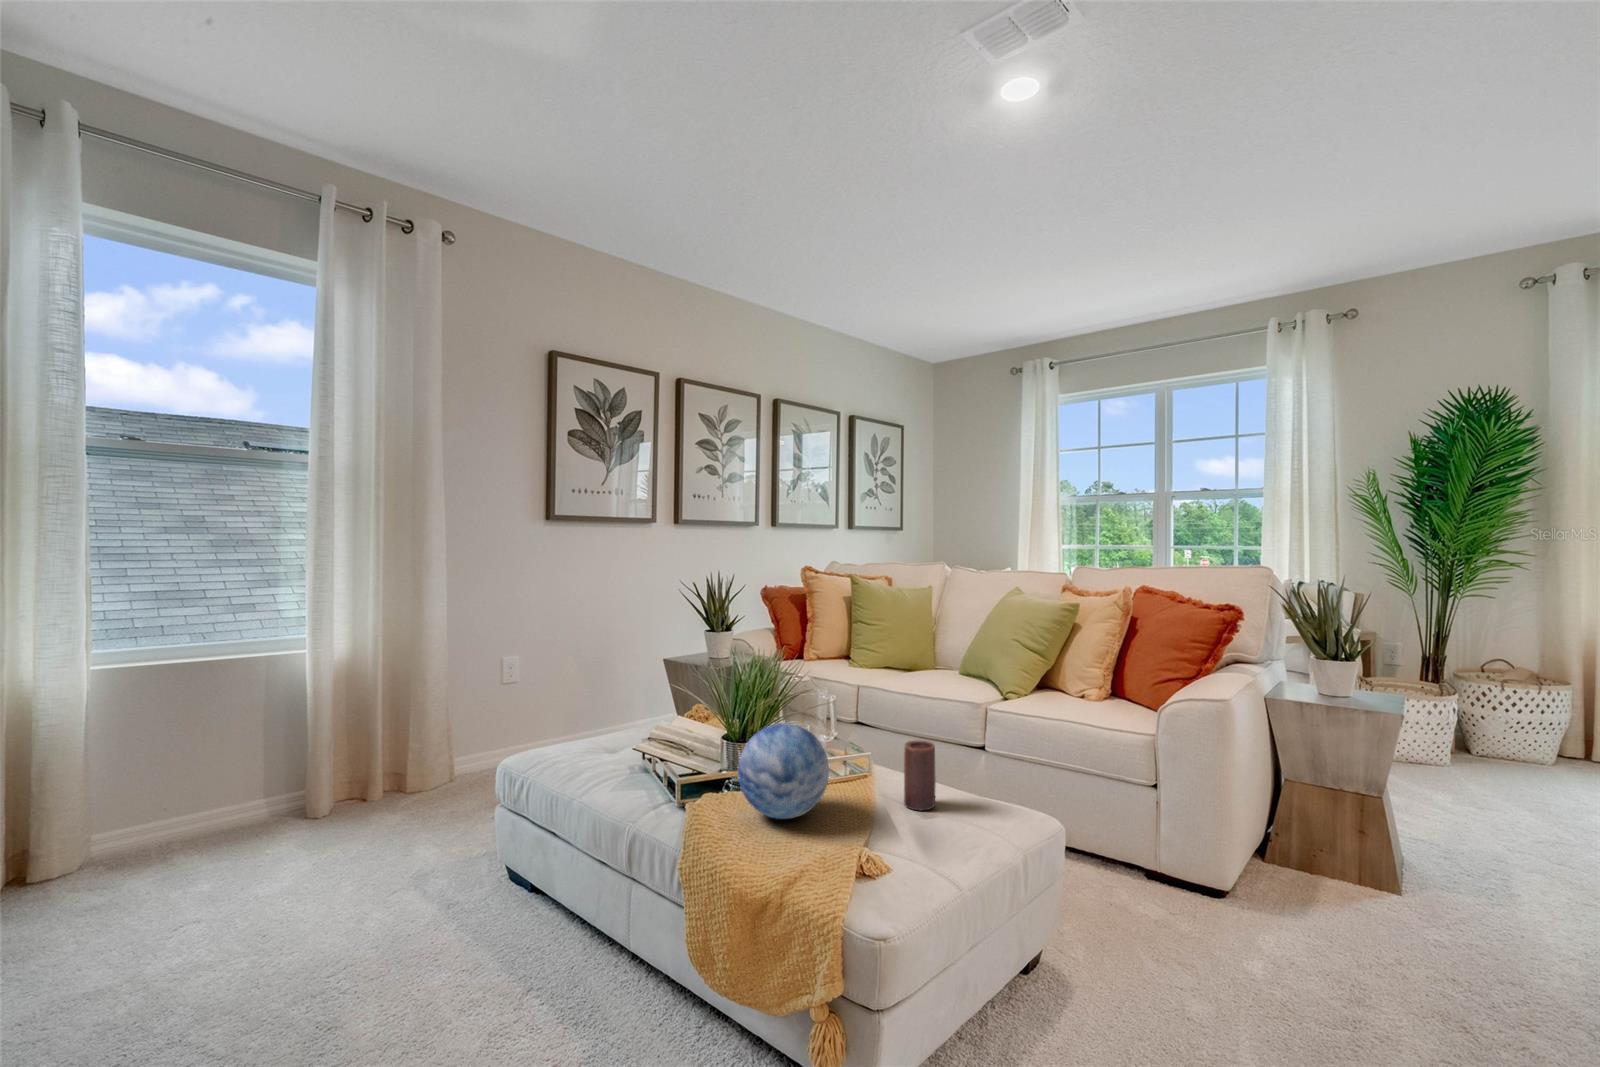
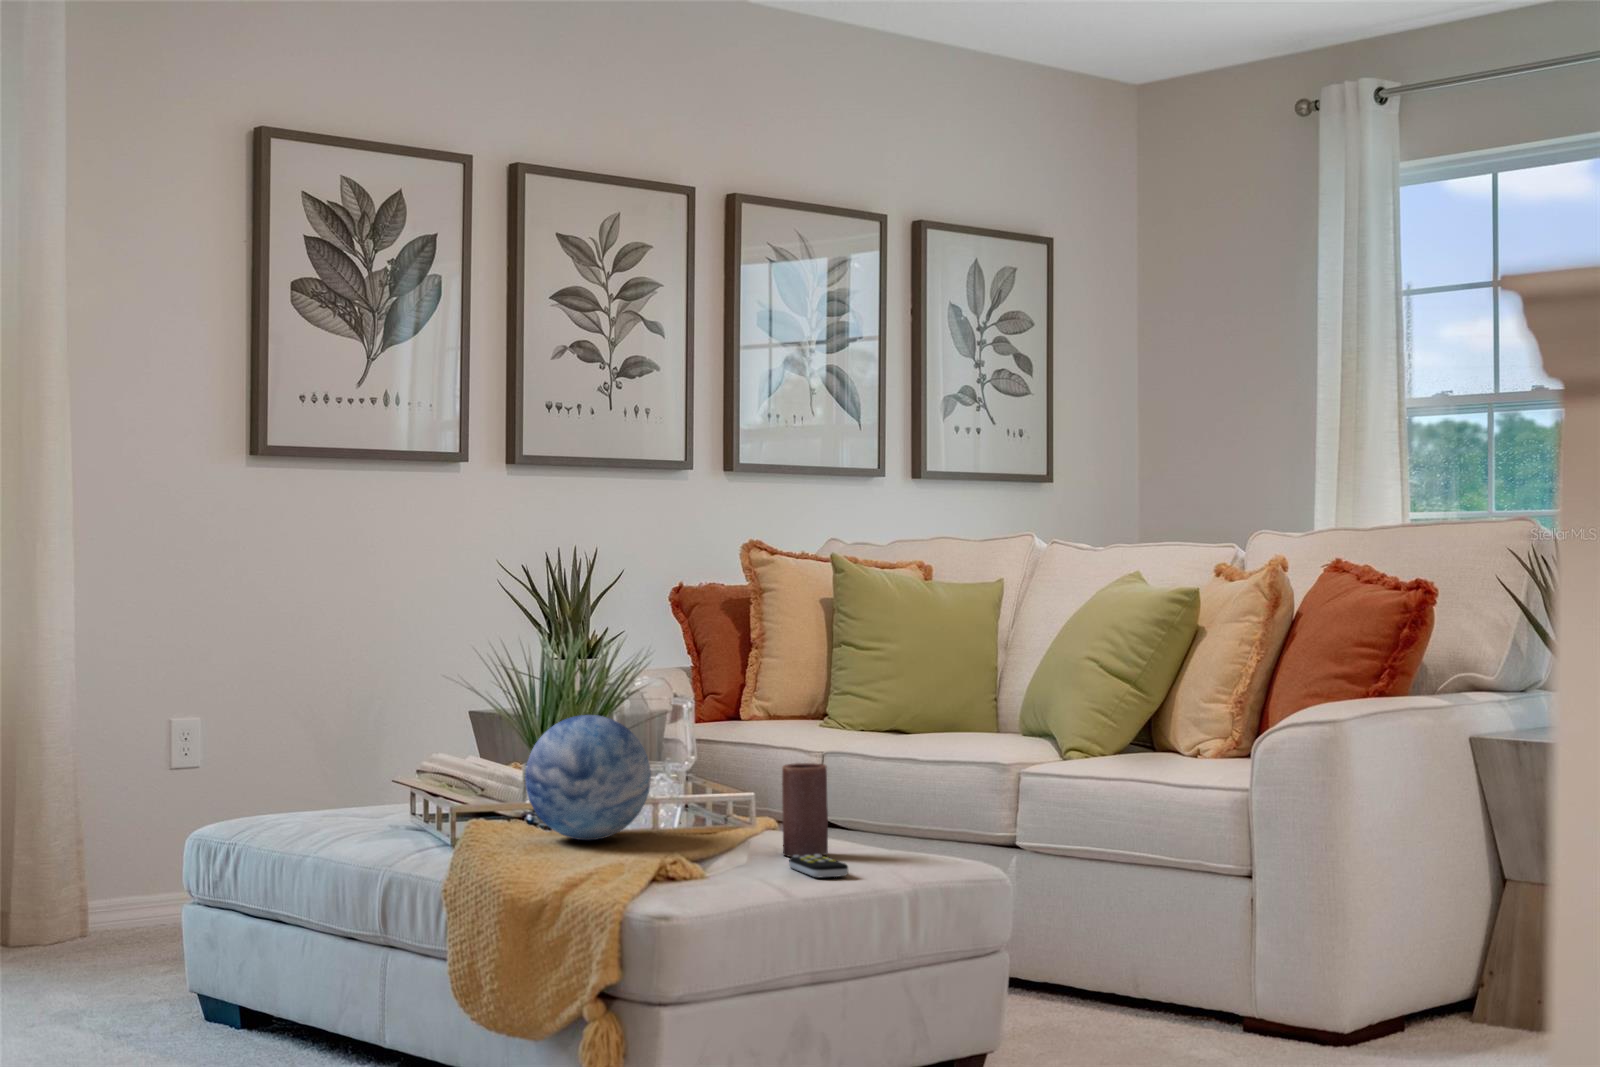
remote control: none [924,816,976,847] -> present [789,854,848,877]

